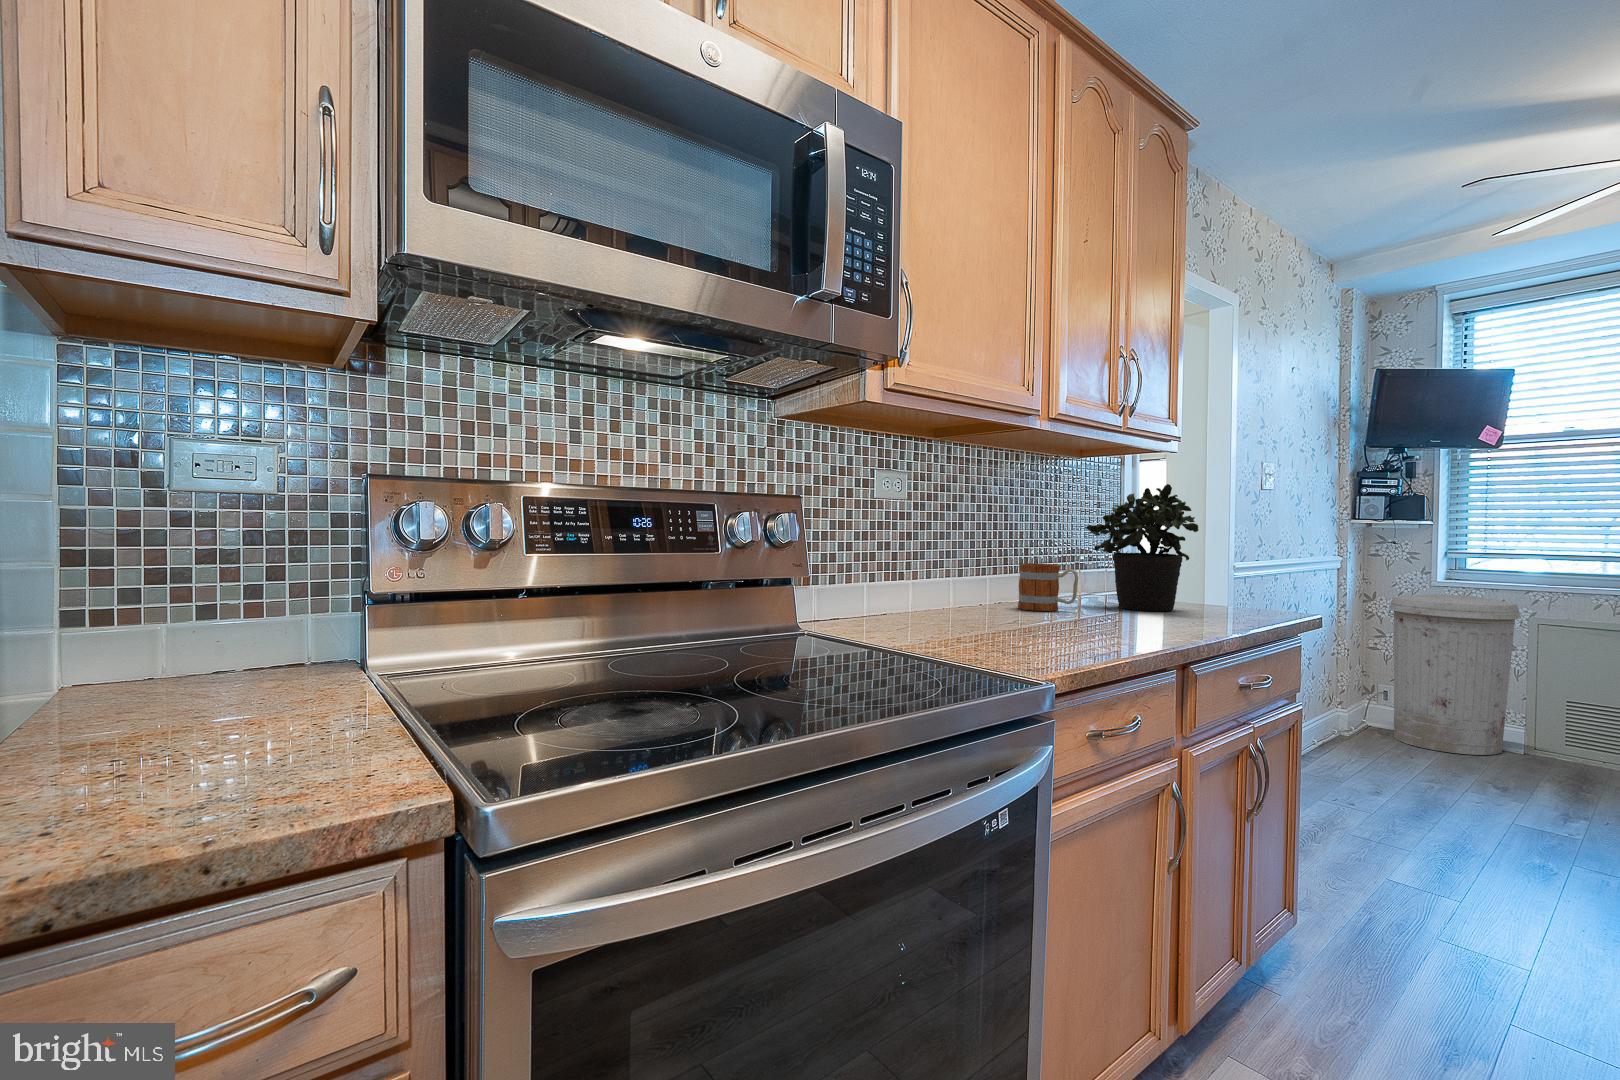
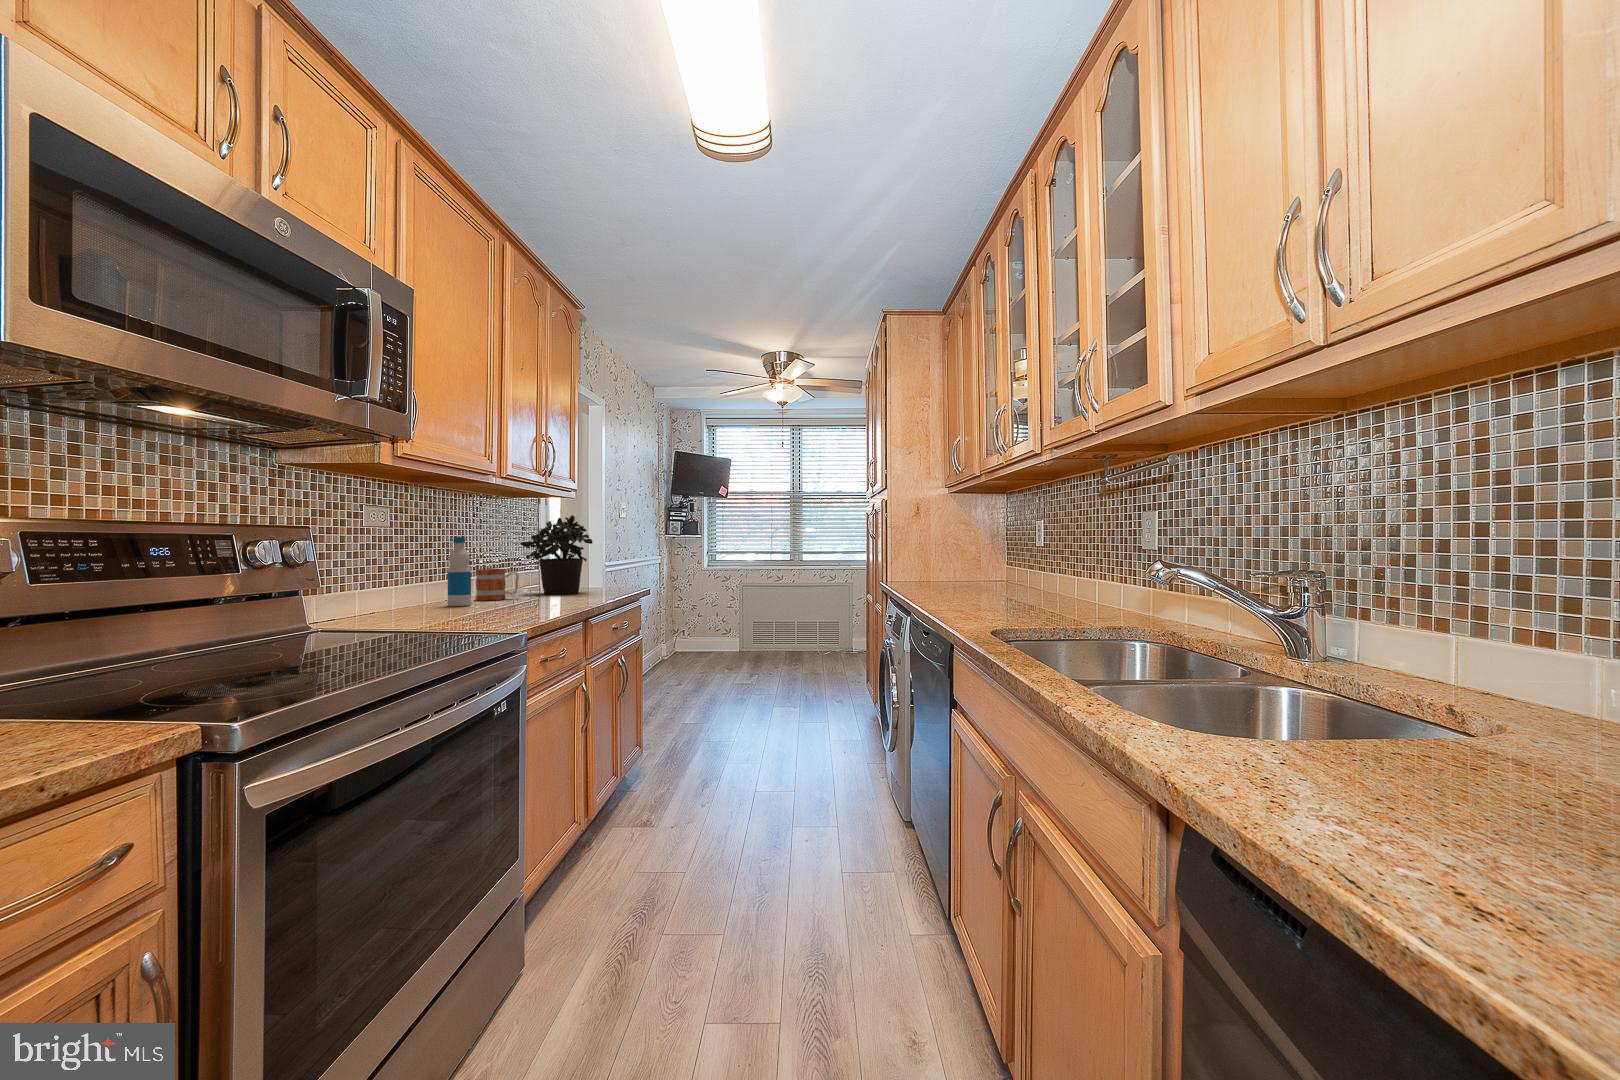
bottle: none [976,515,1008,616] -> present [448,537,471,606]
trash can: present [1389,594,1521,755] -> none [686,574,746,660]

